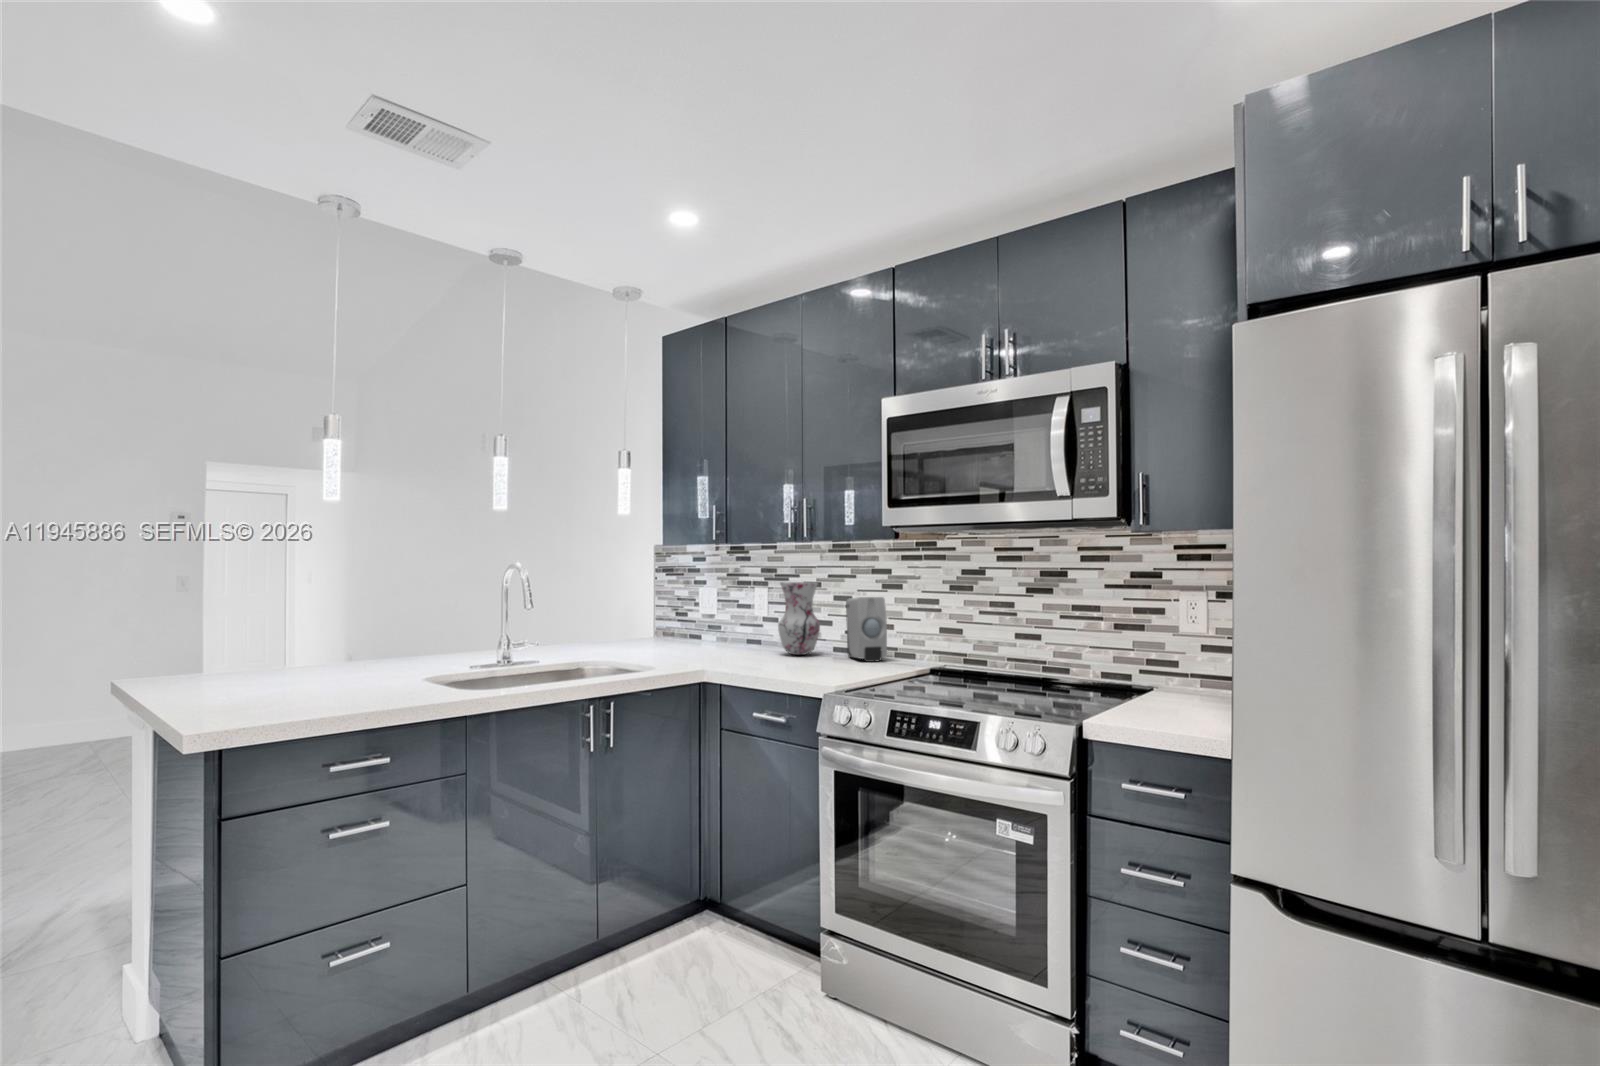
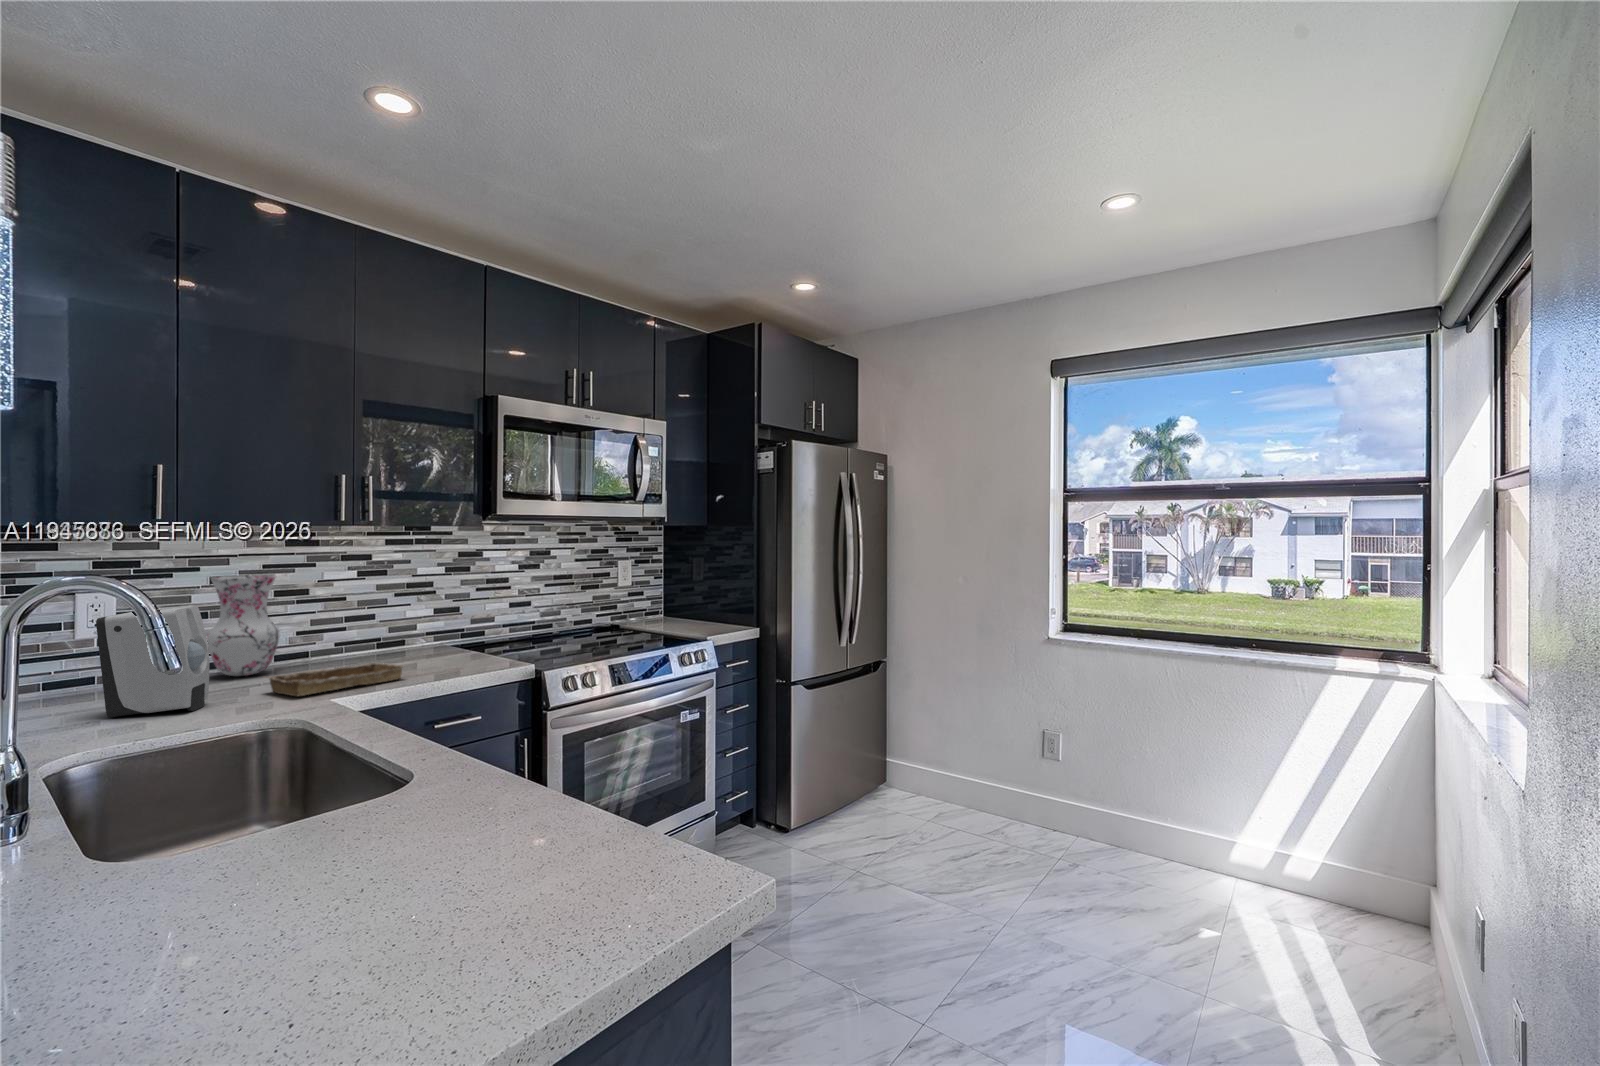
soap dispenser: present [846,597,887,662] -> present [96,606,210,718]
tray: none [704,650,796,672] -> present [268,663,403,696]

